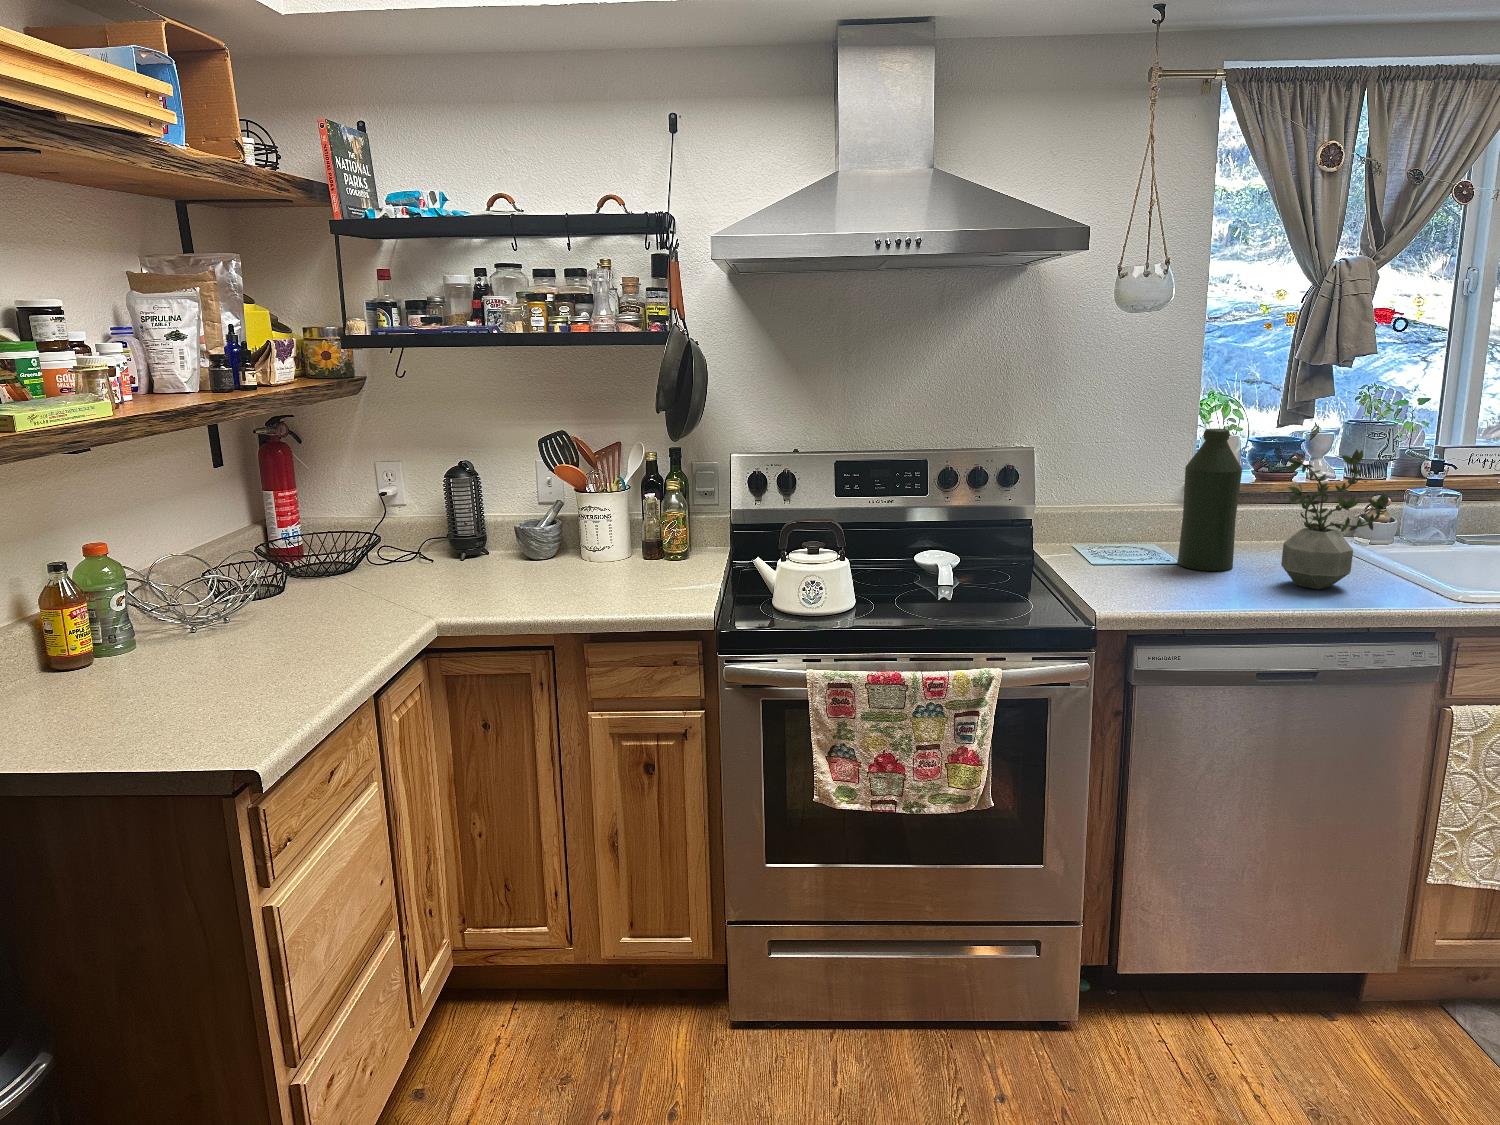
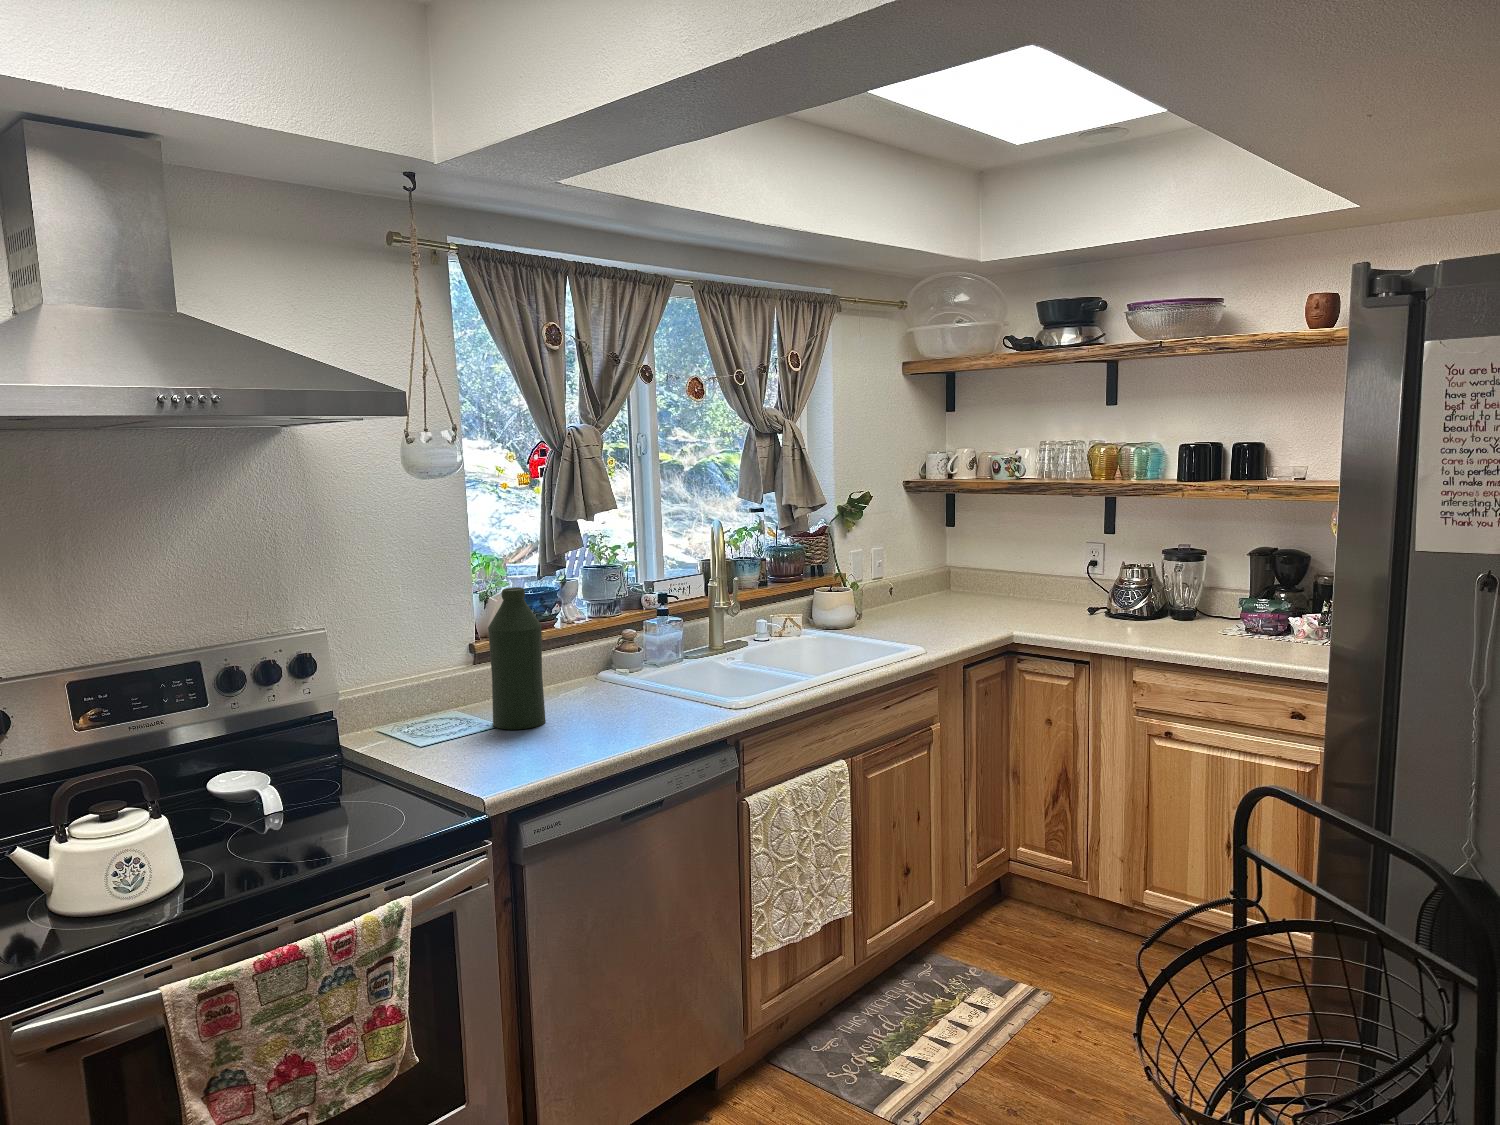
potted plant: present [1281,449,1389,589] -> none [588,594,676,725]

